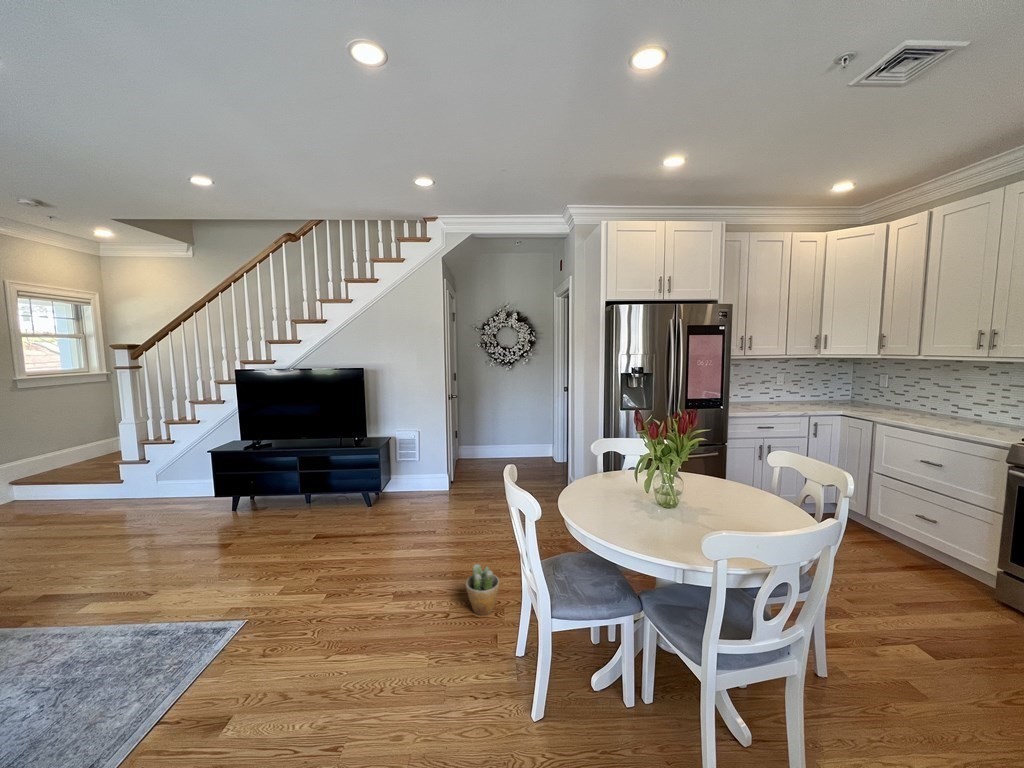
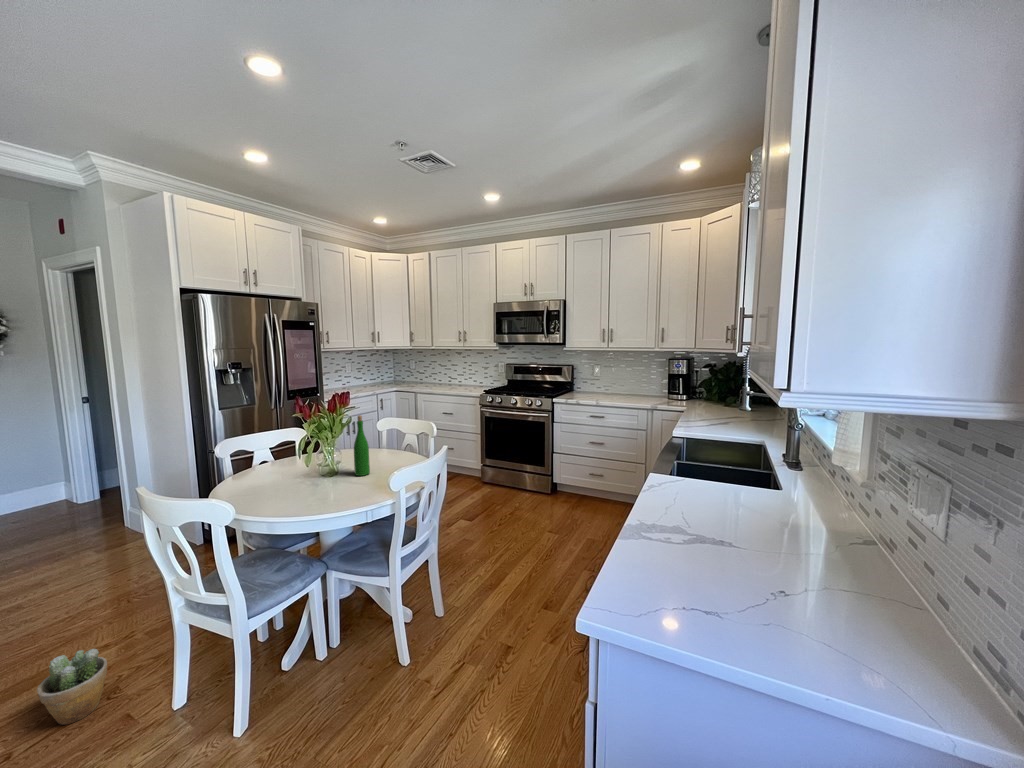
wine bottle: none [699,442,721,519] -> present [354,415,370,476]

